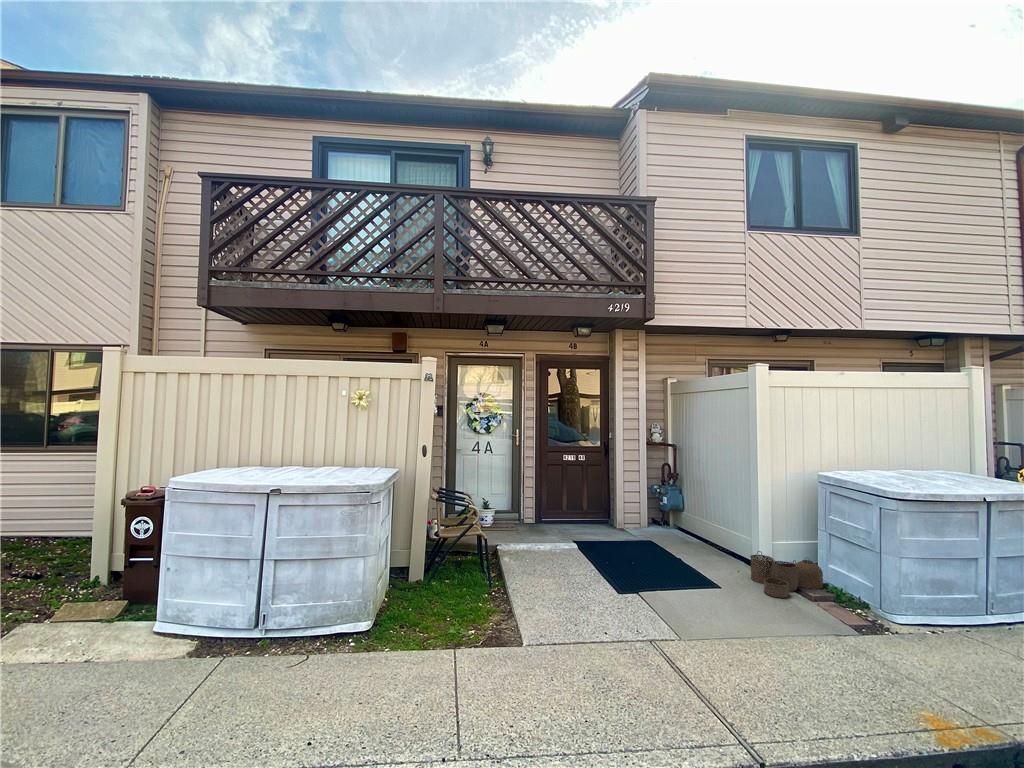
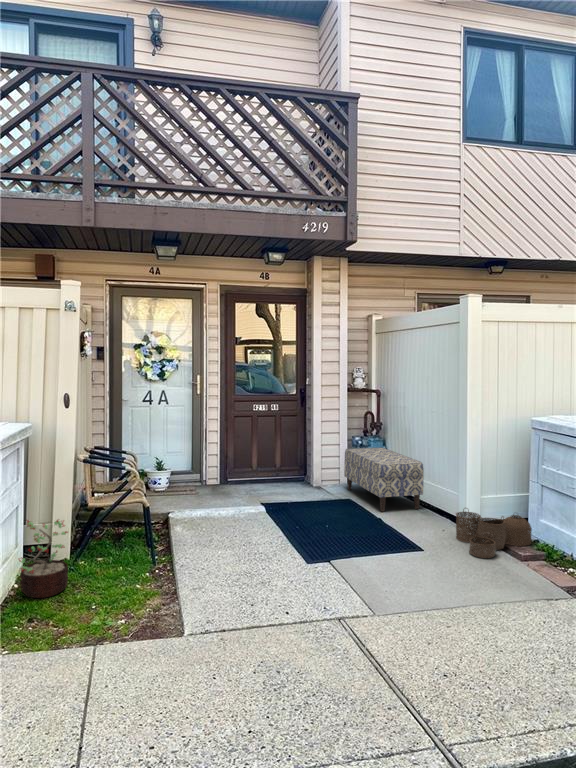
bench: none [645,494,718,552] -> present [344,447,424,512]
decorative plant: none [390,544,427,608] -> present [19,520,68,598]

